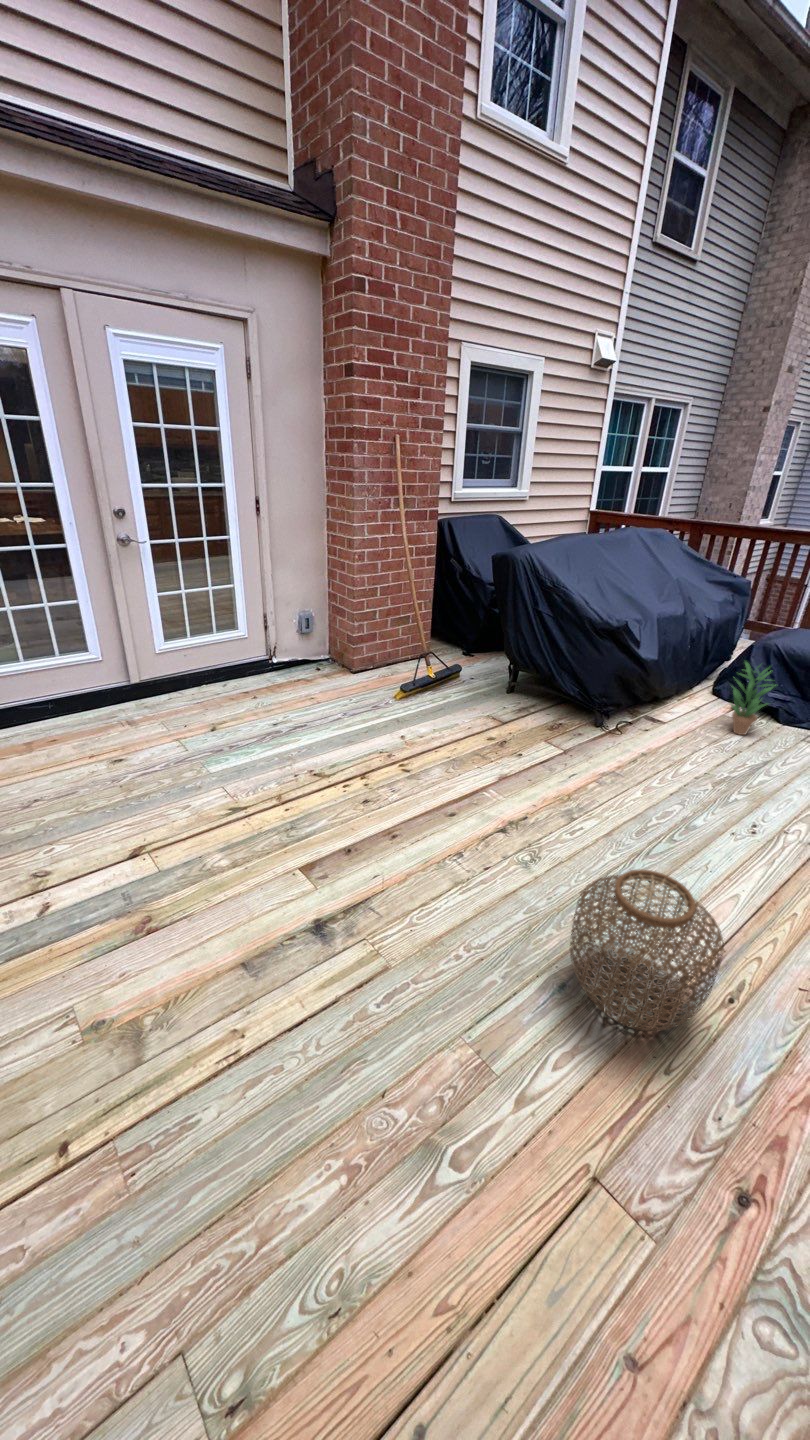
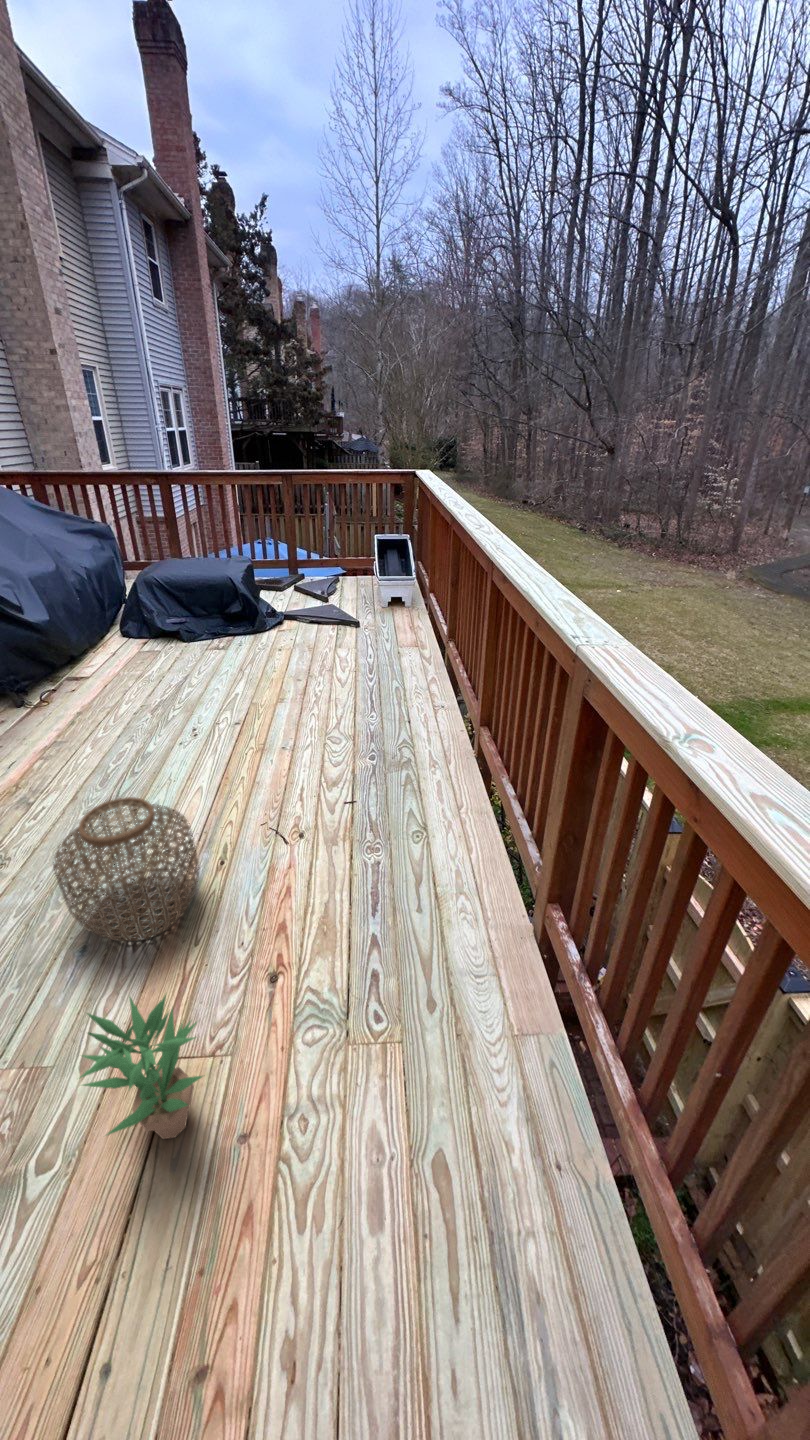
potted plant: present [731,662,776,735] -> present [79,995,203,1139]

